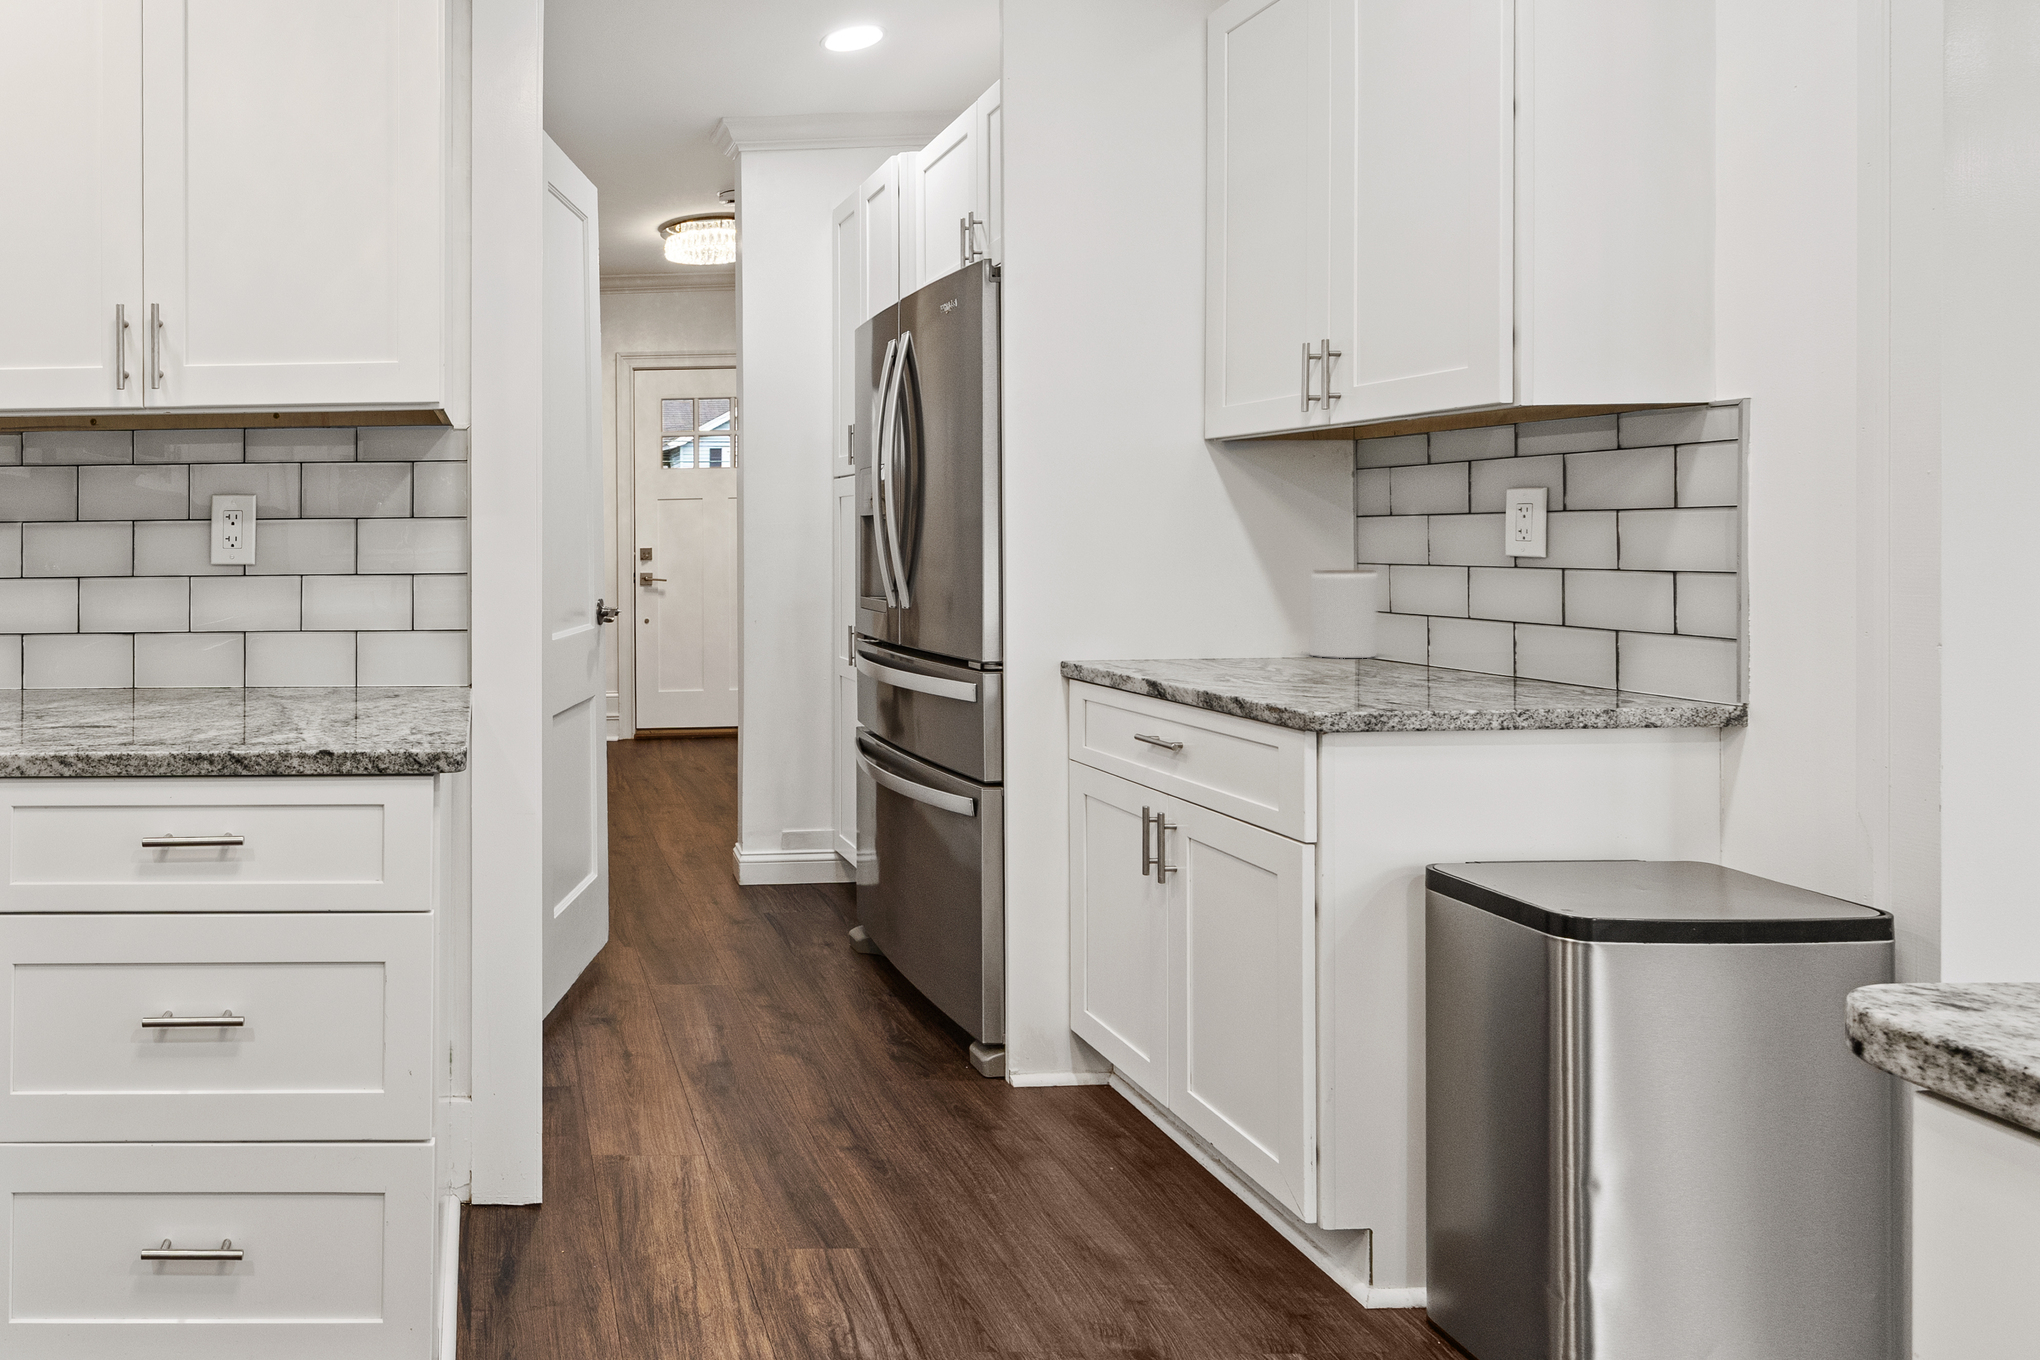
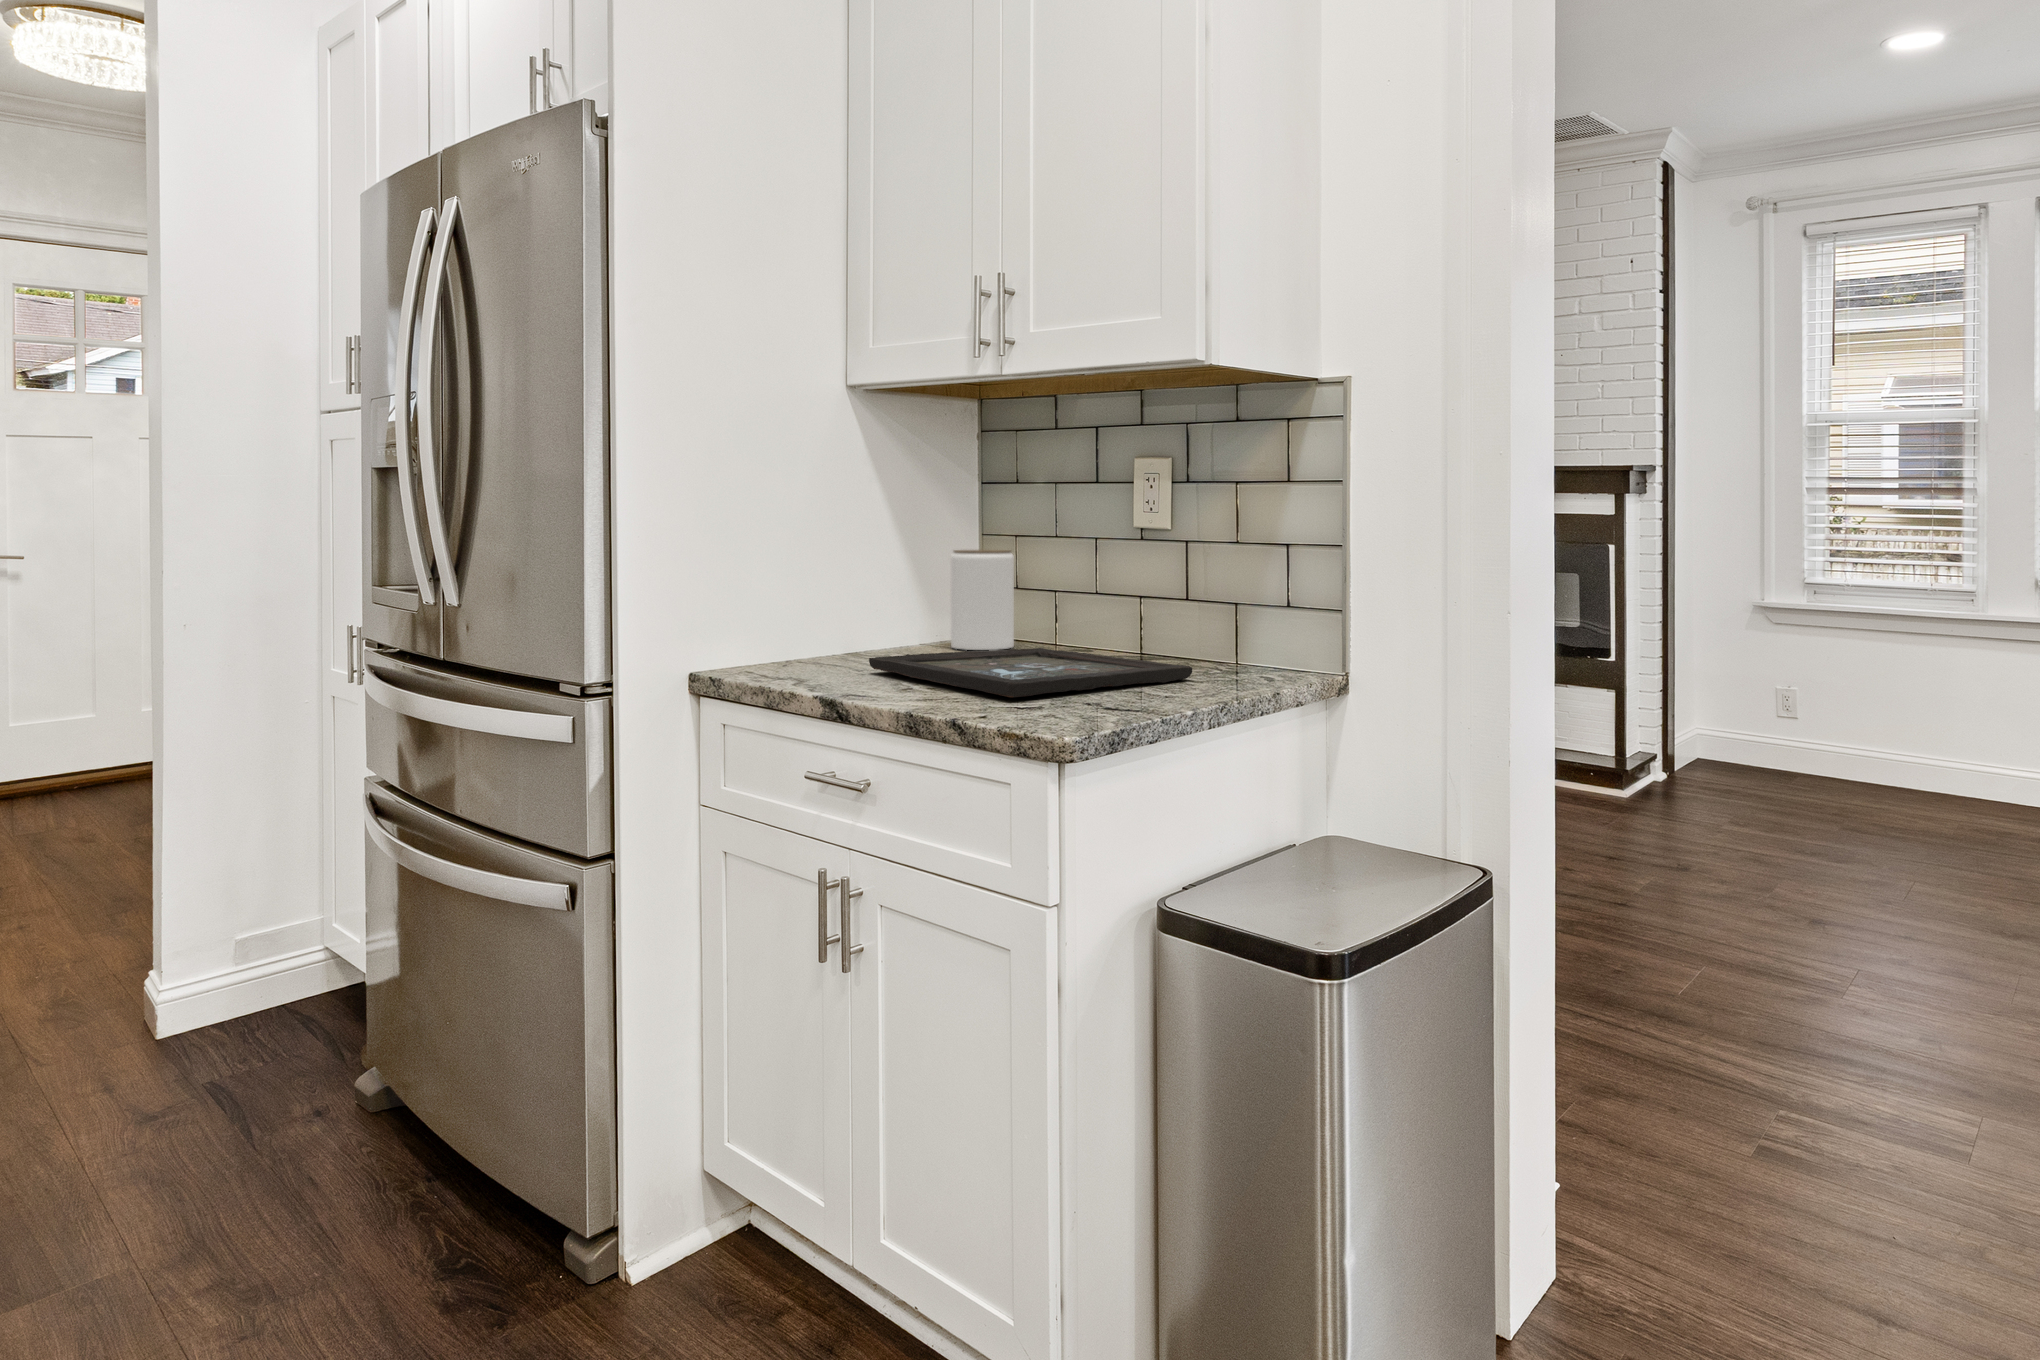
tray: none [1207,655,1527,688] -> present [869,648,1192,697]

